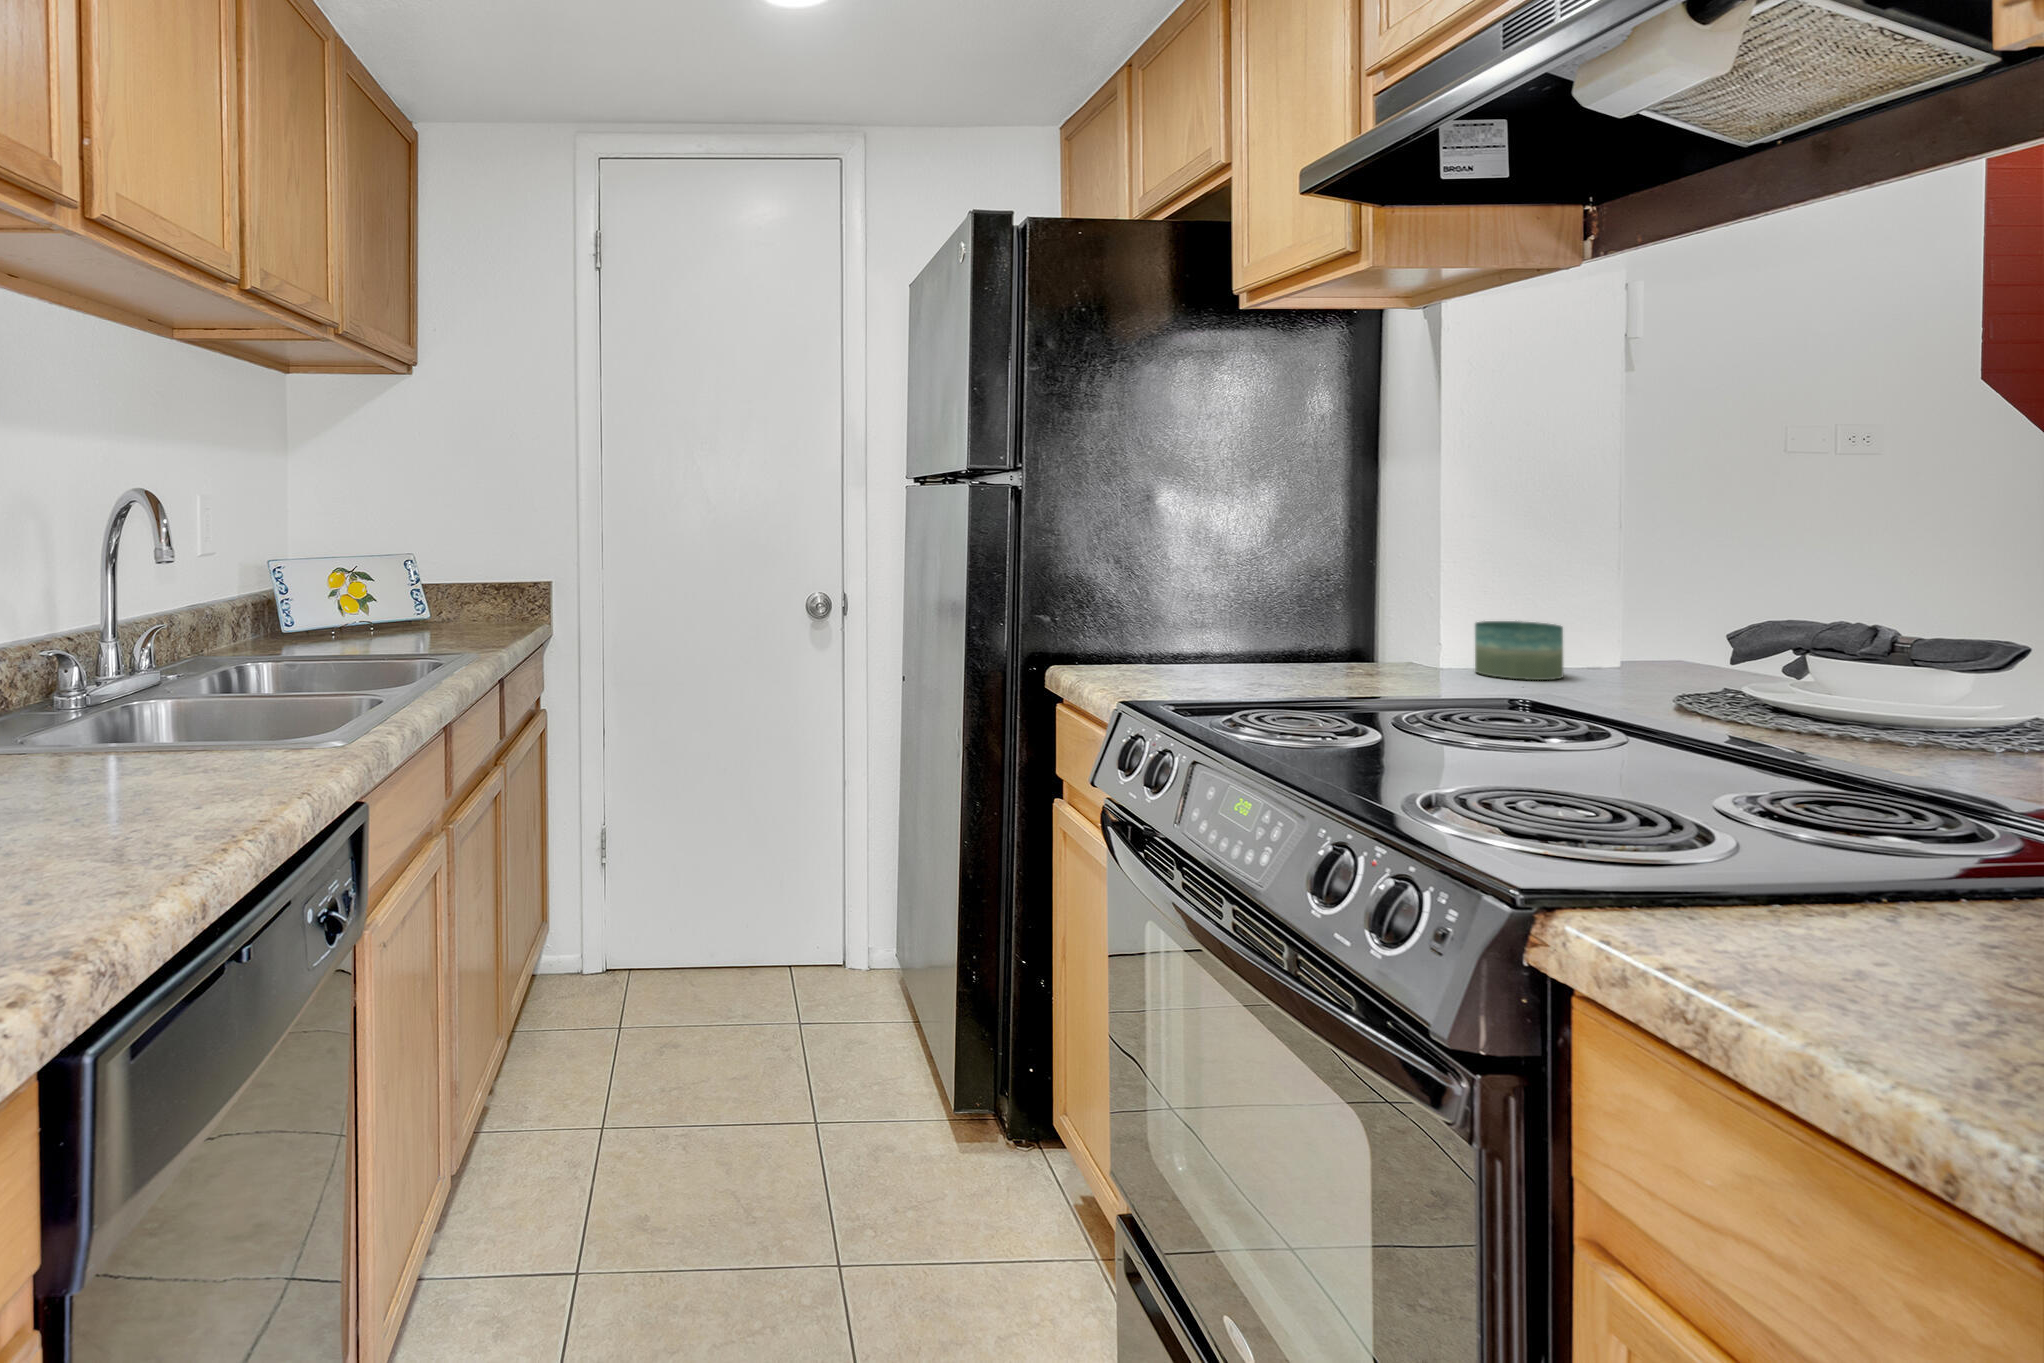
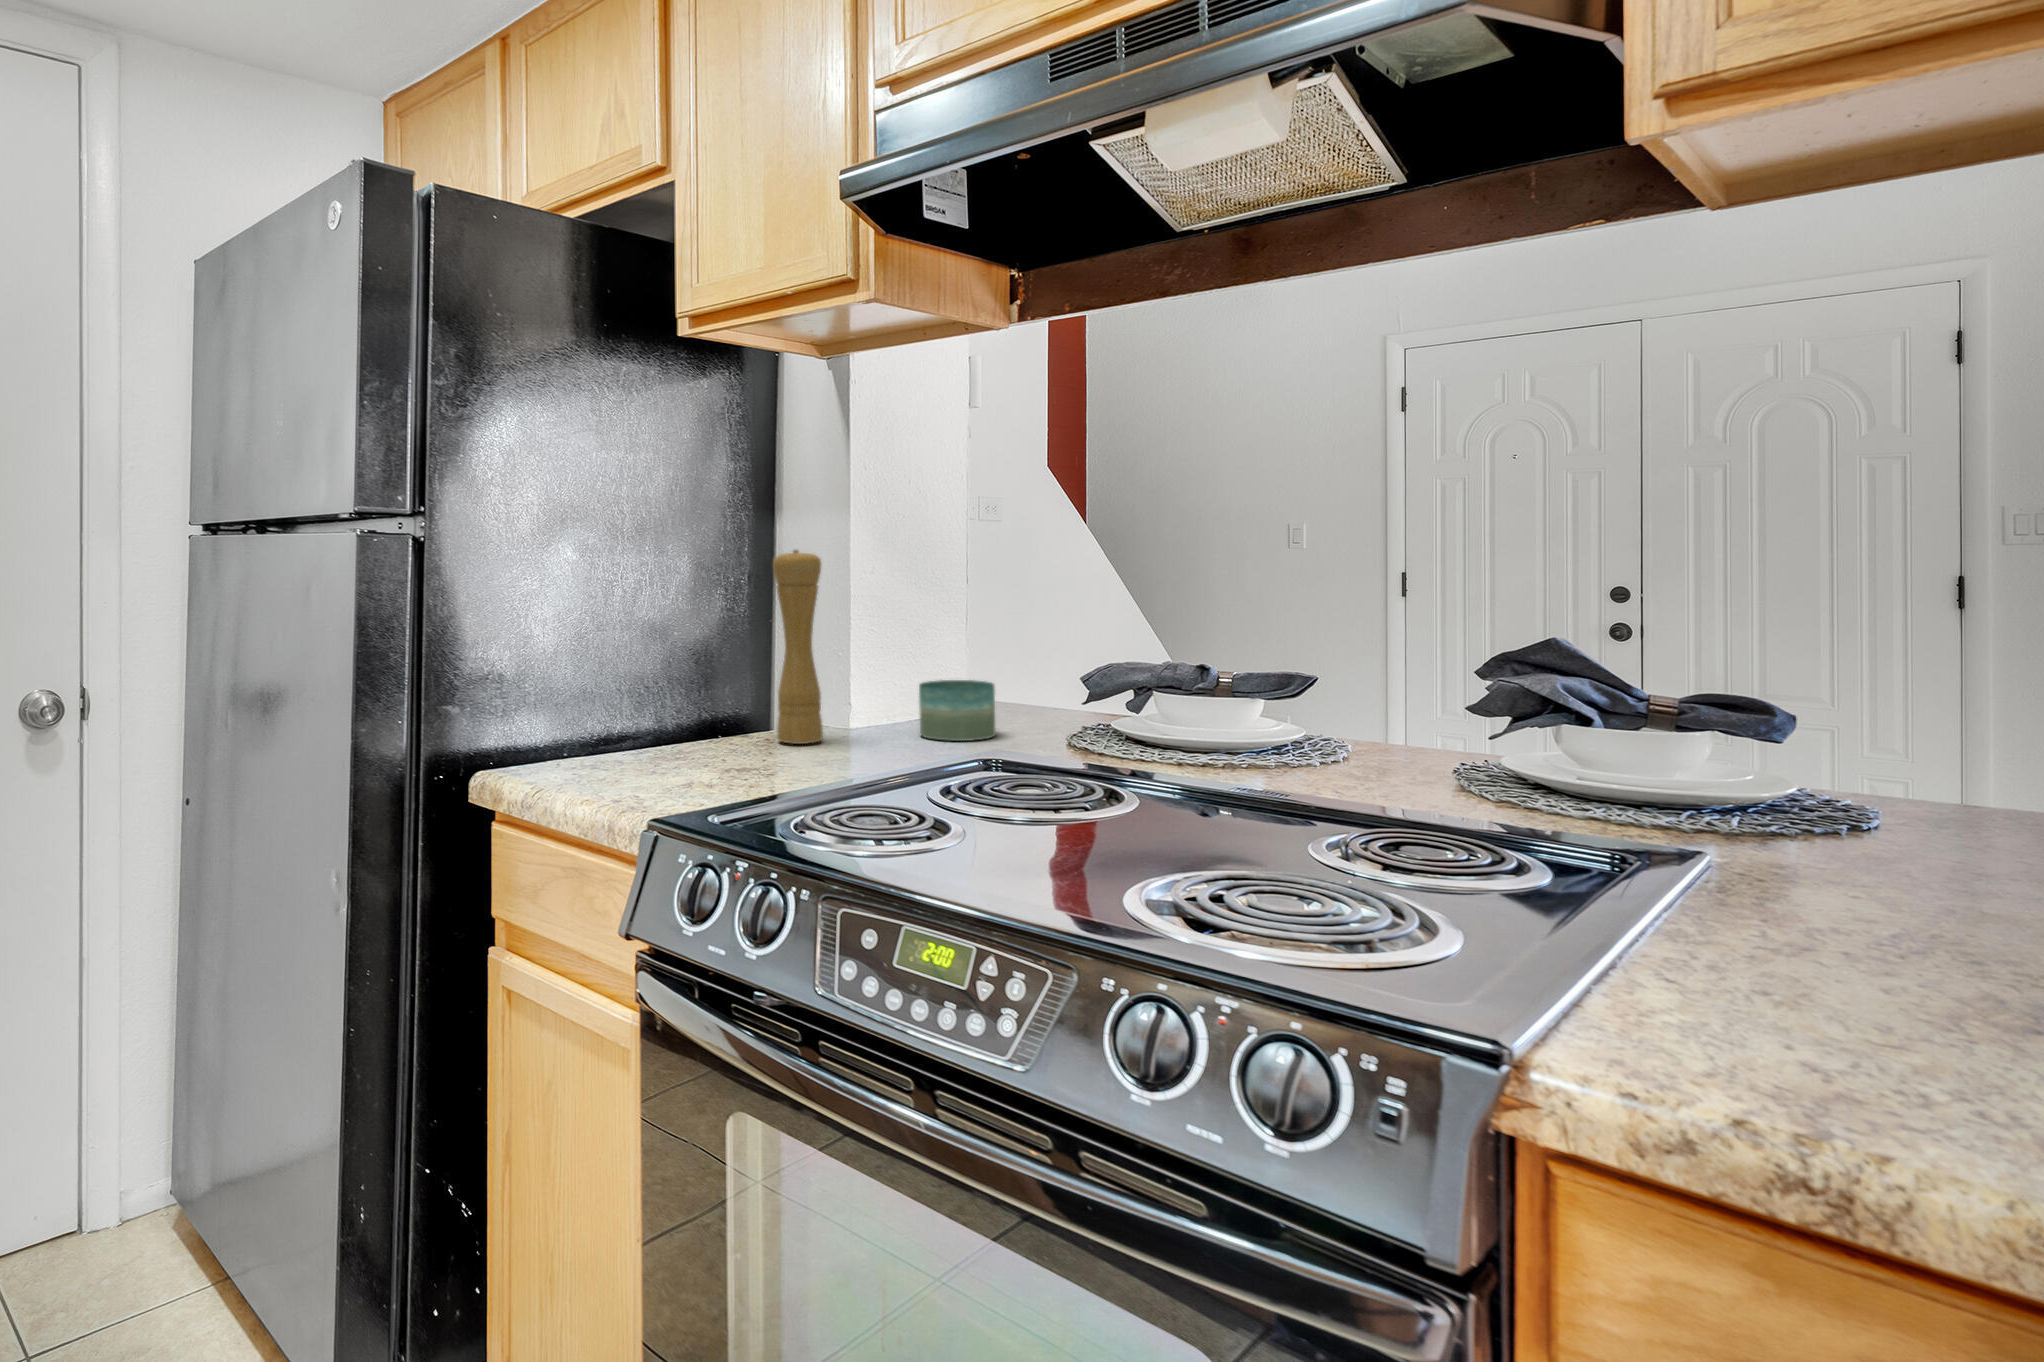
pepper mill: none [1318,493,1367,665] -> present [773,550,823,744]

